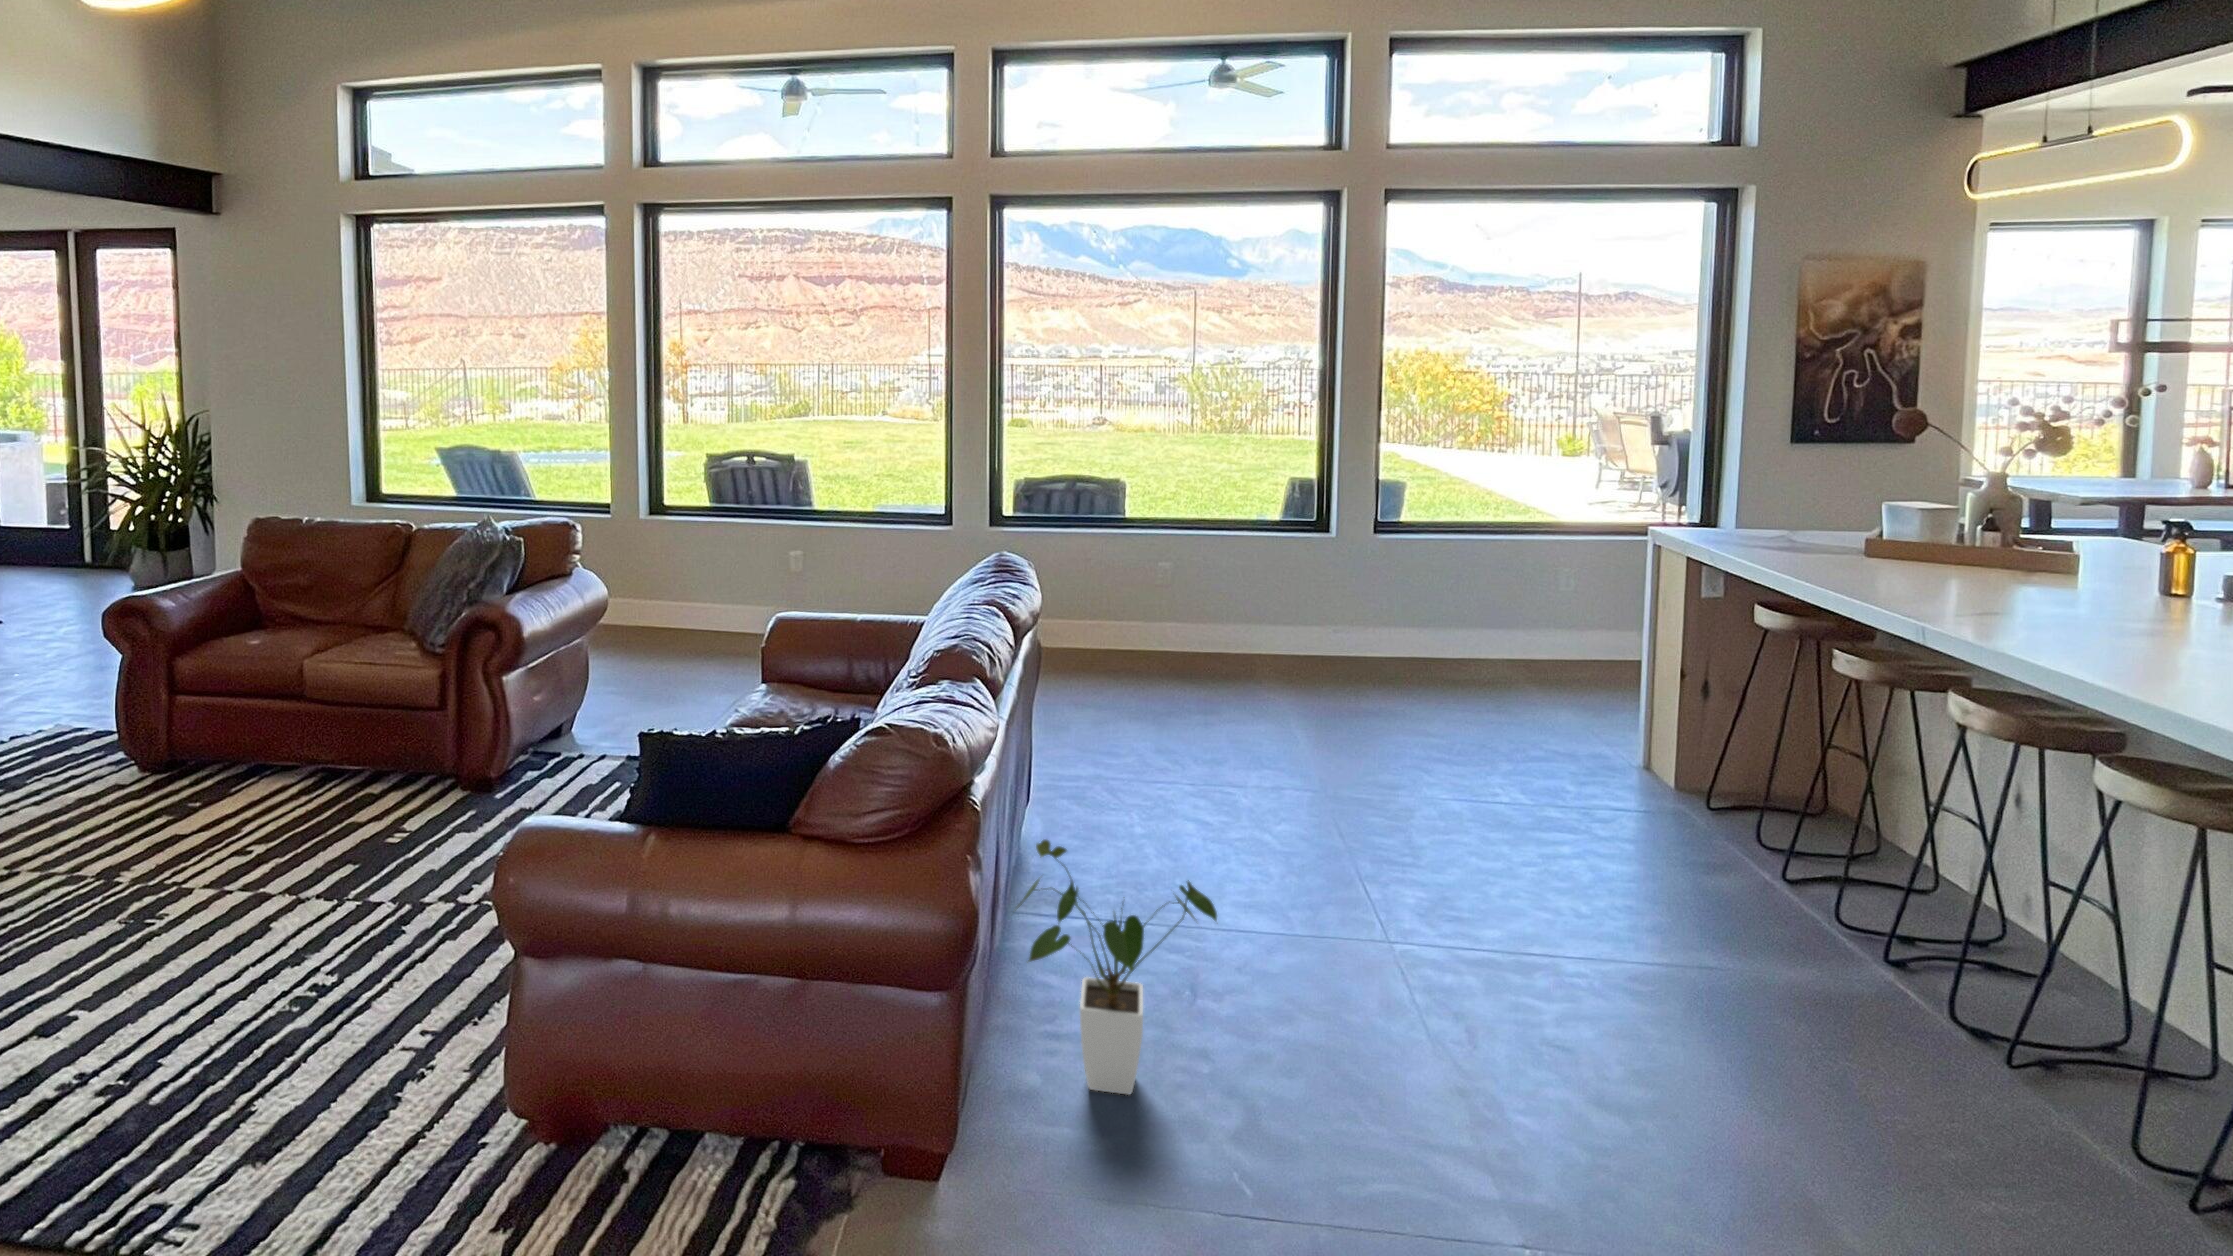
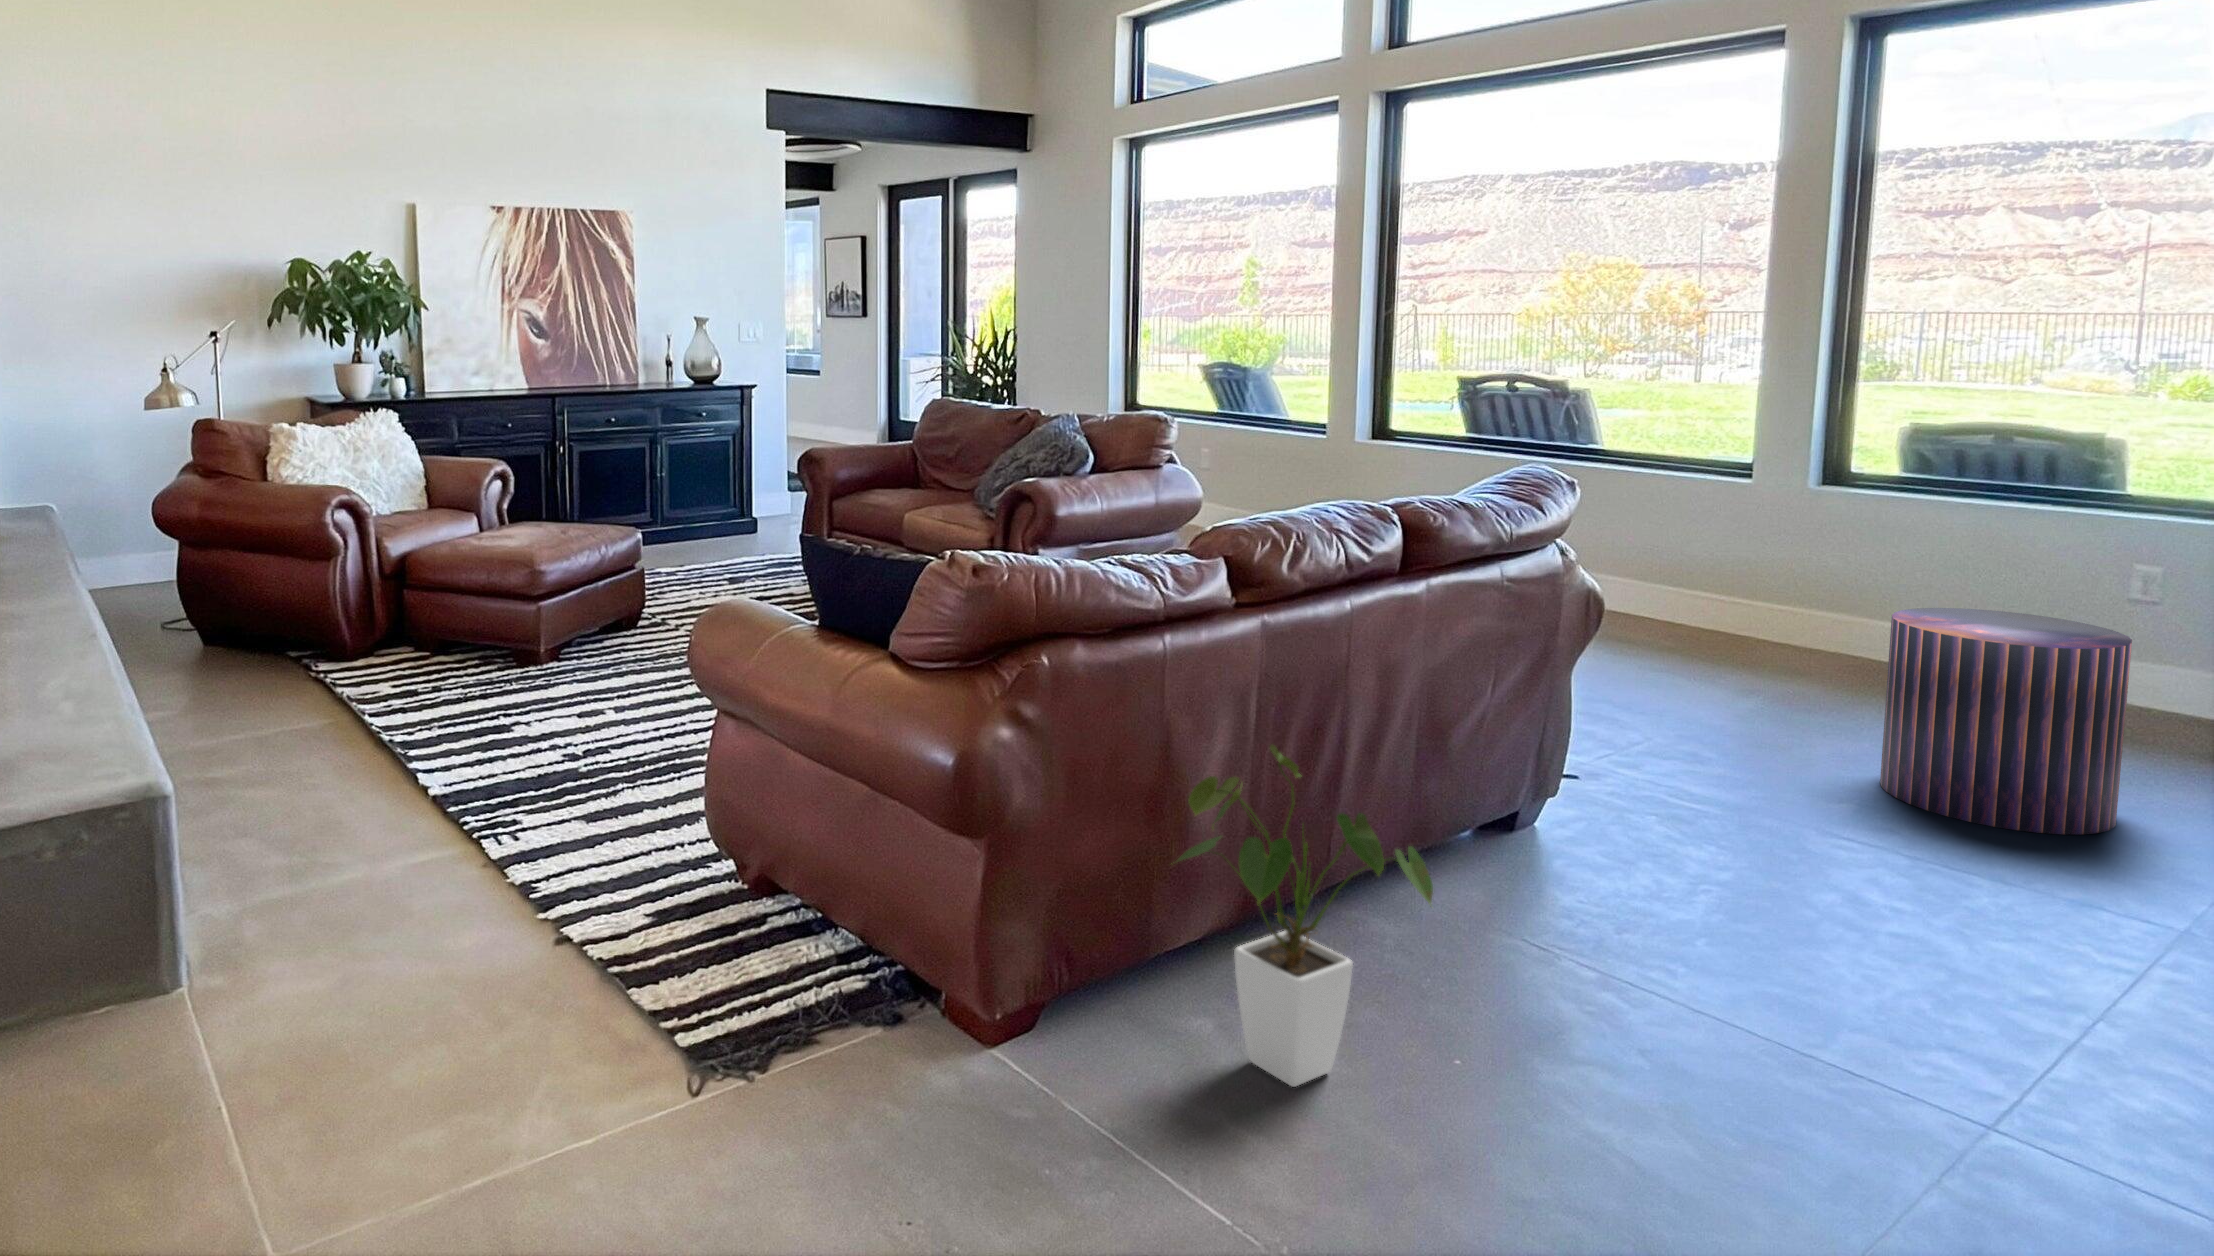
pouf: none [1082,610,1192,743] -> present [1880,608,2132,835]

